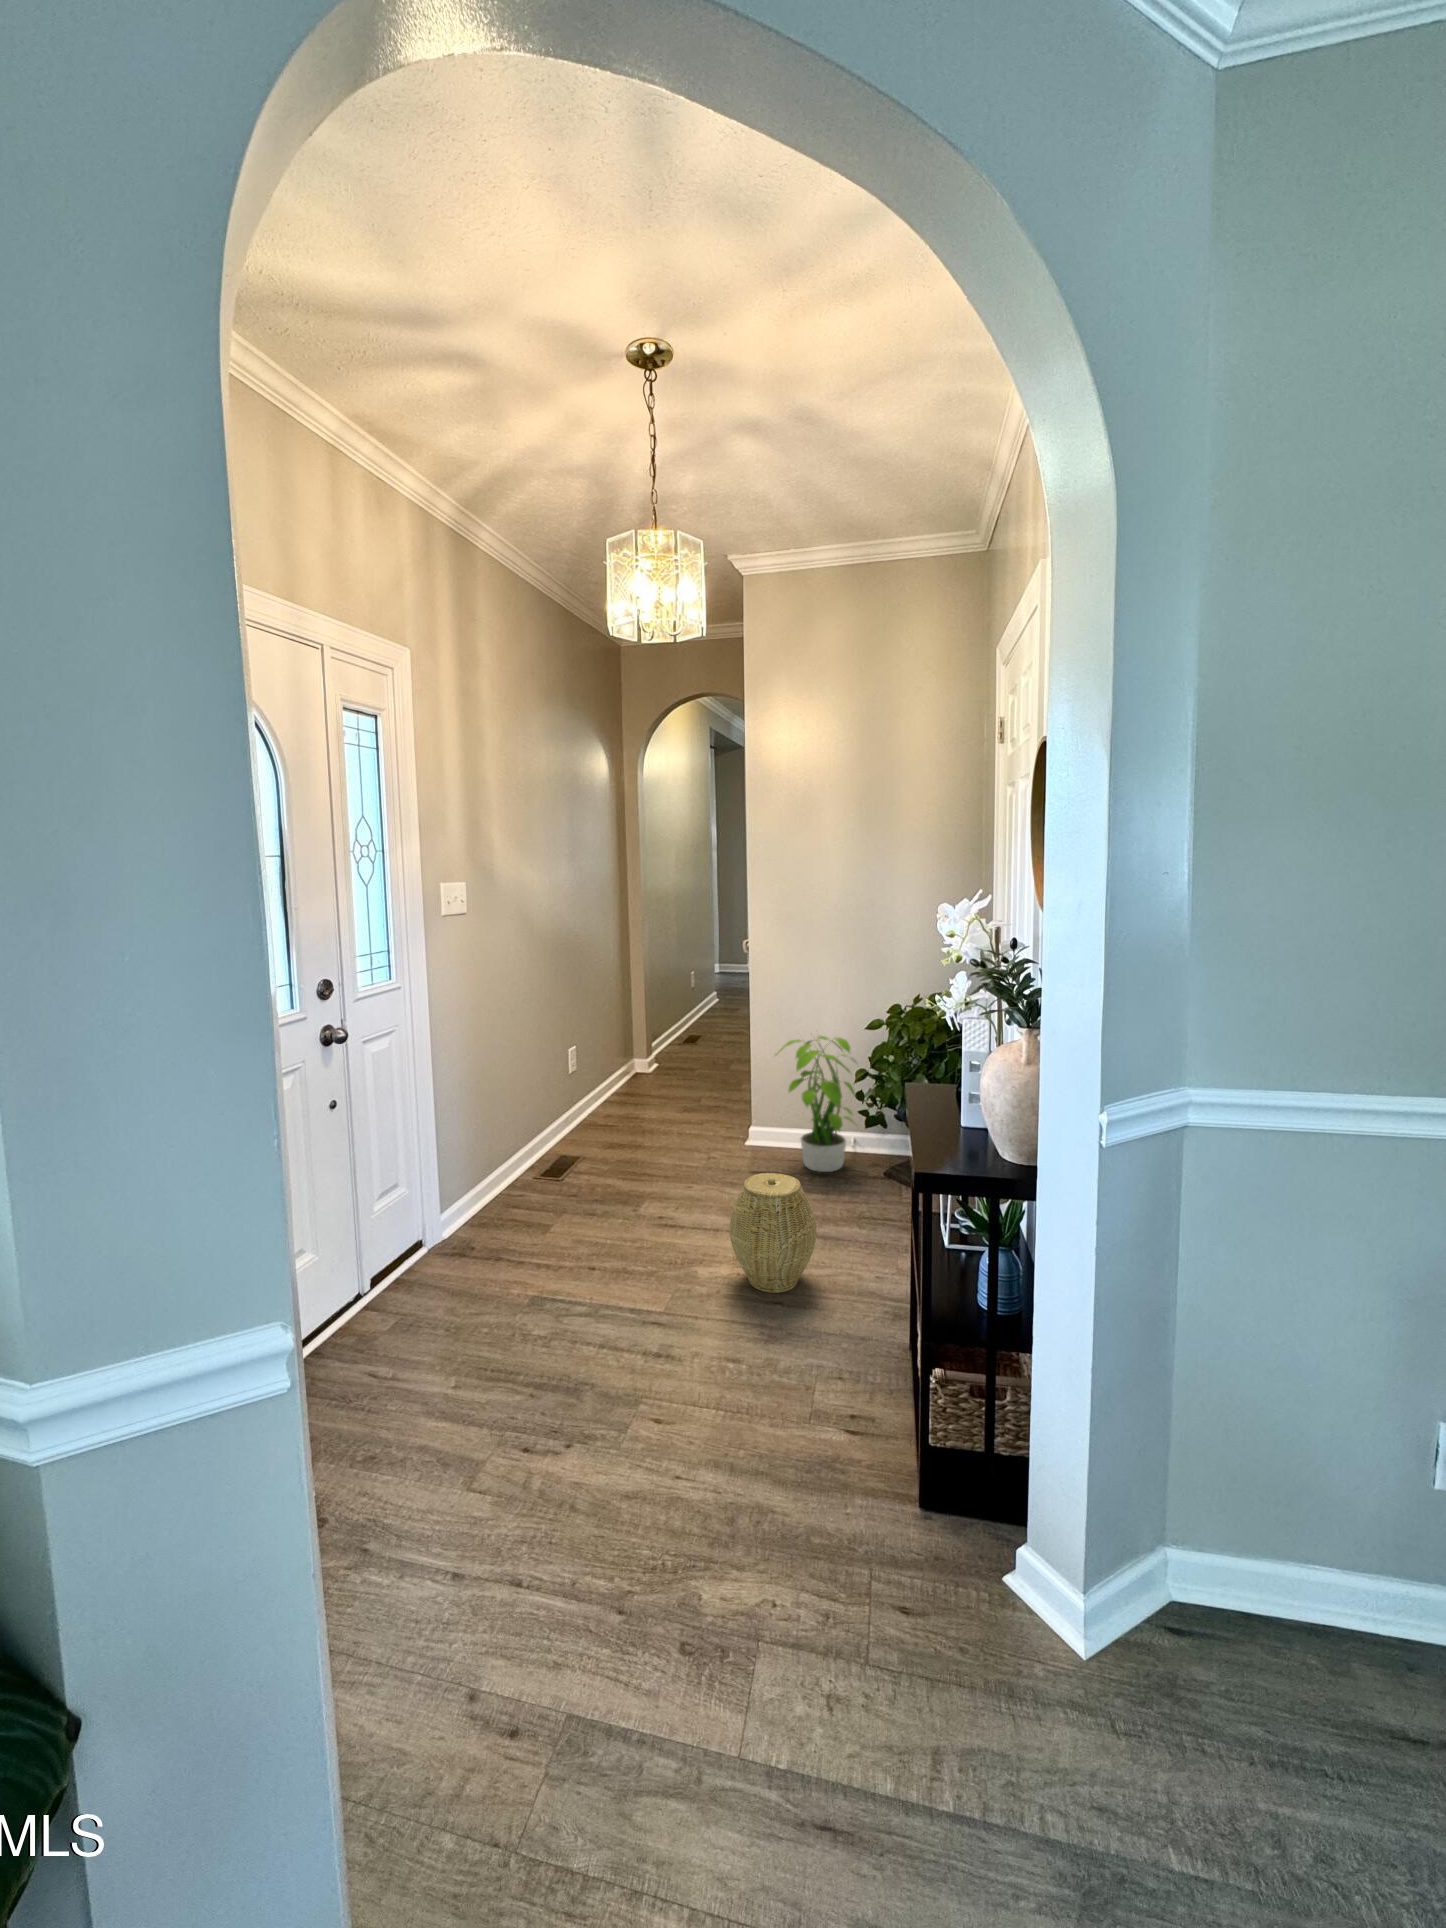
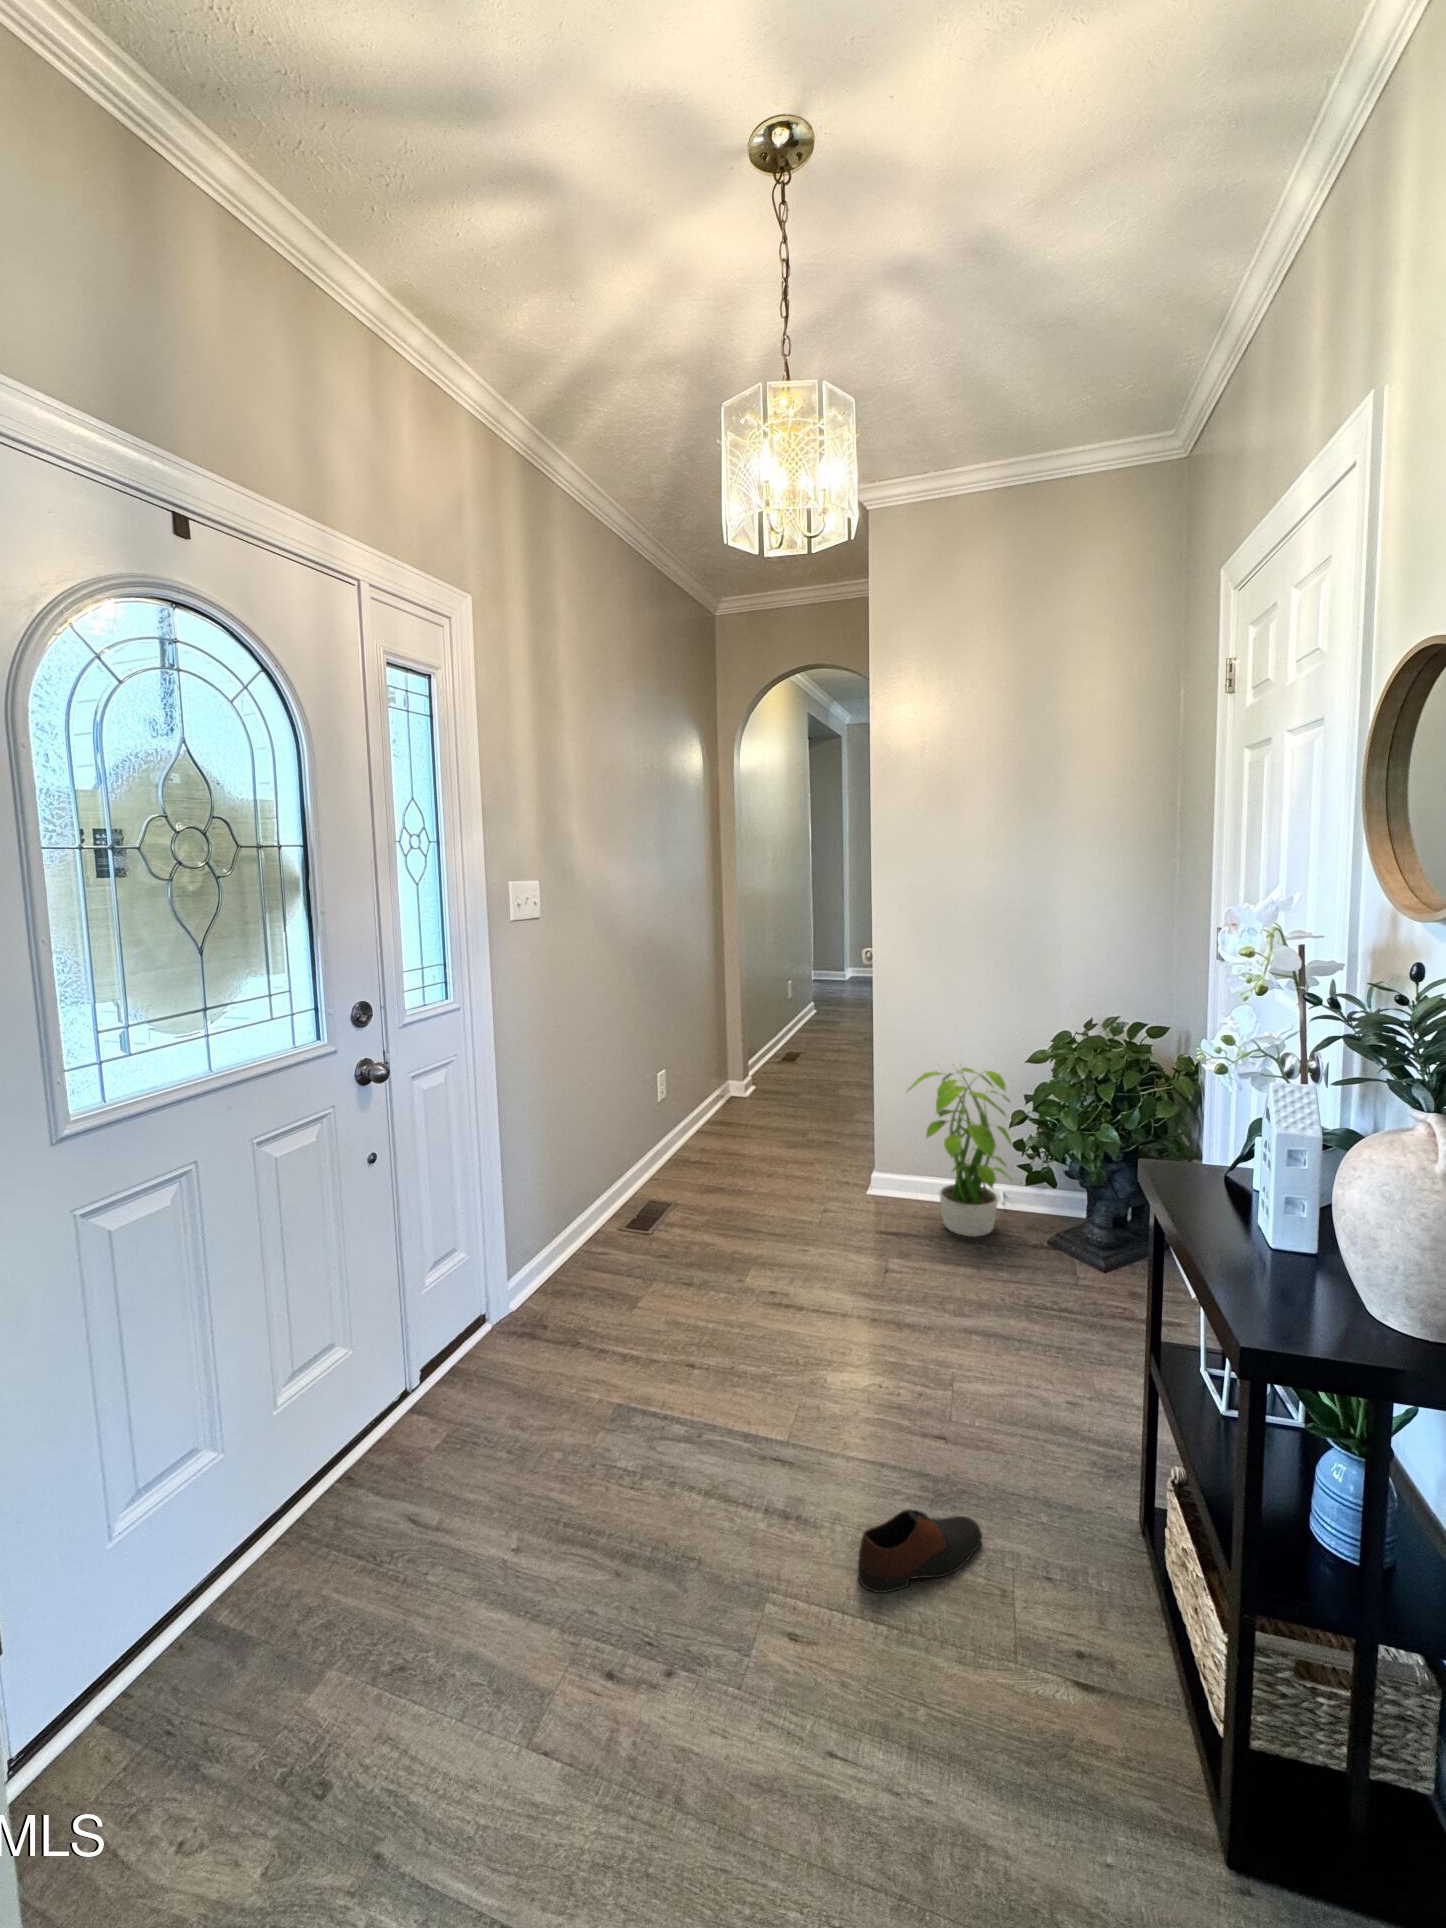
woven basket: present [730,1173,817,1293] -> none [870,1256,987,1419]
shoe: none [708,1339,799,1395] -> present [858,1509,982,1593]

